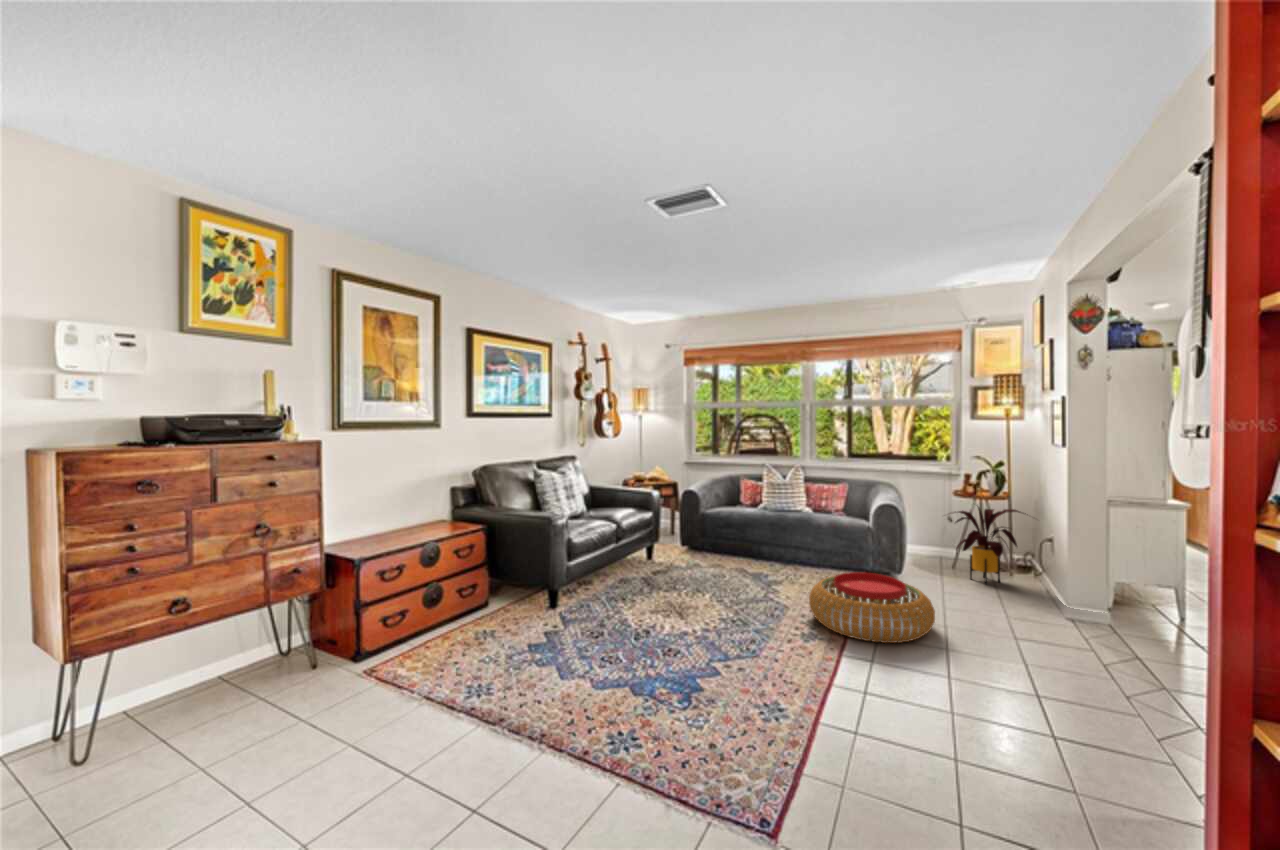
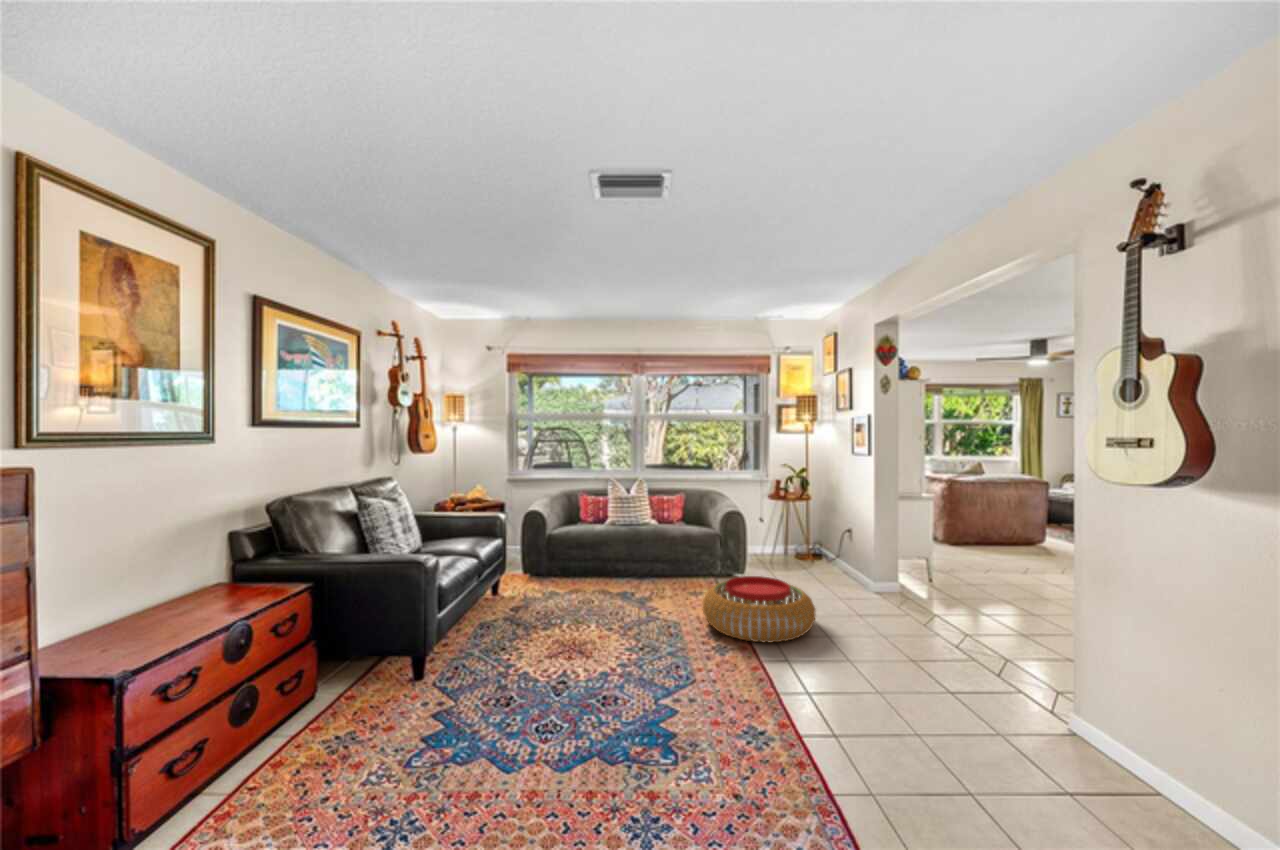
house plant: present [956,507,1026,584] -> none [775,504,841,573]

